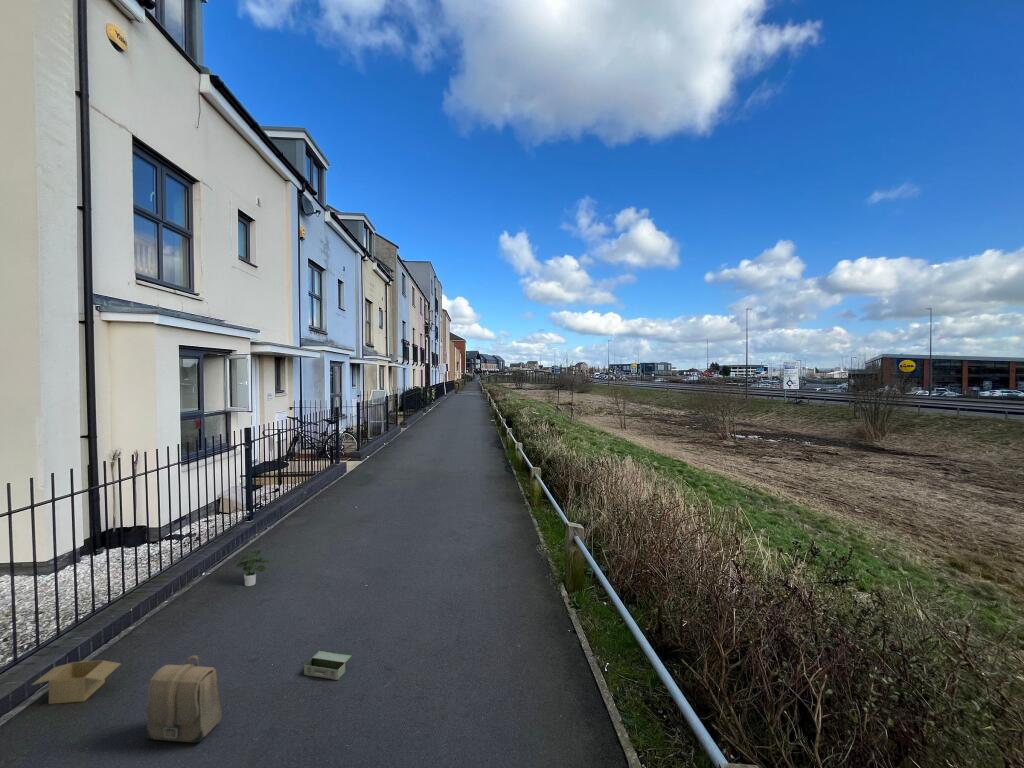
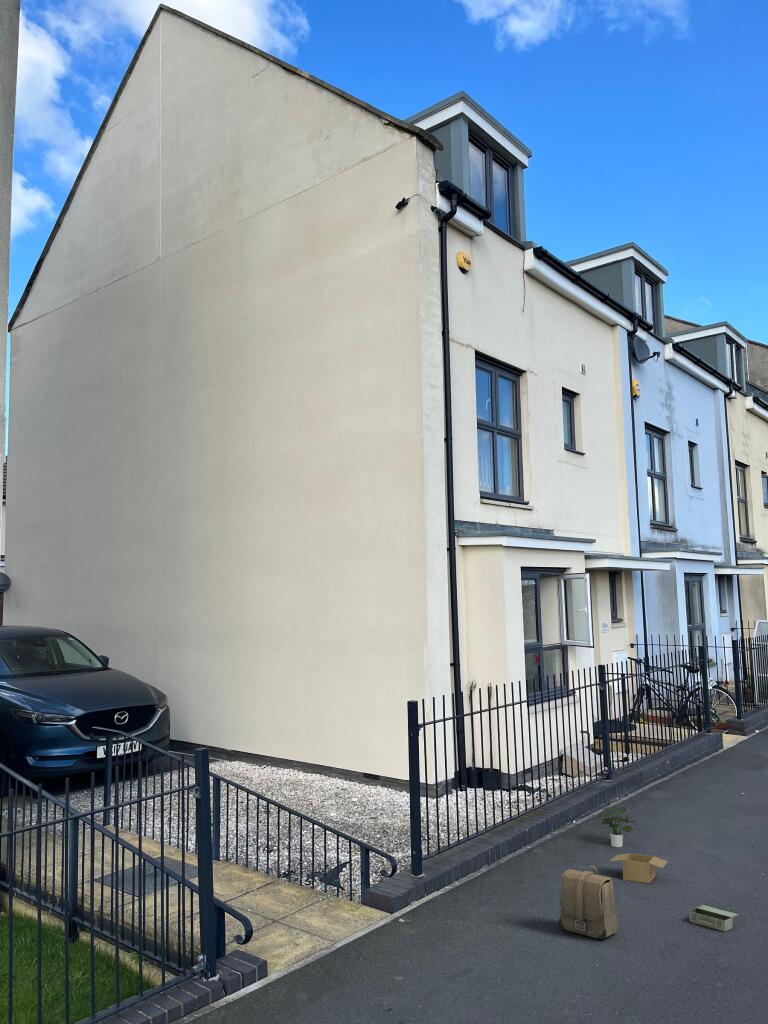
cardboard box: present [32,660,120,704] -> present [610,853,668,883]

